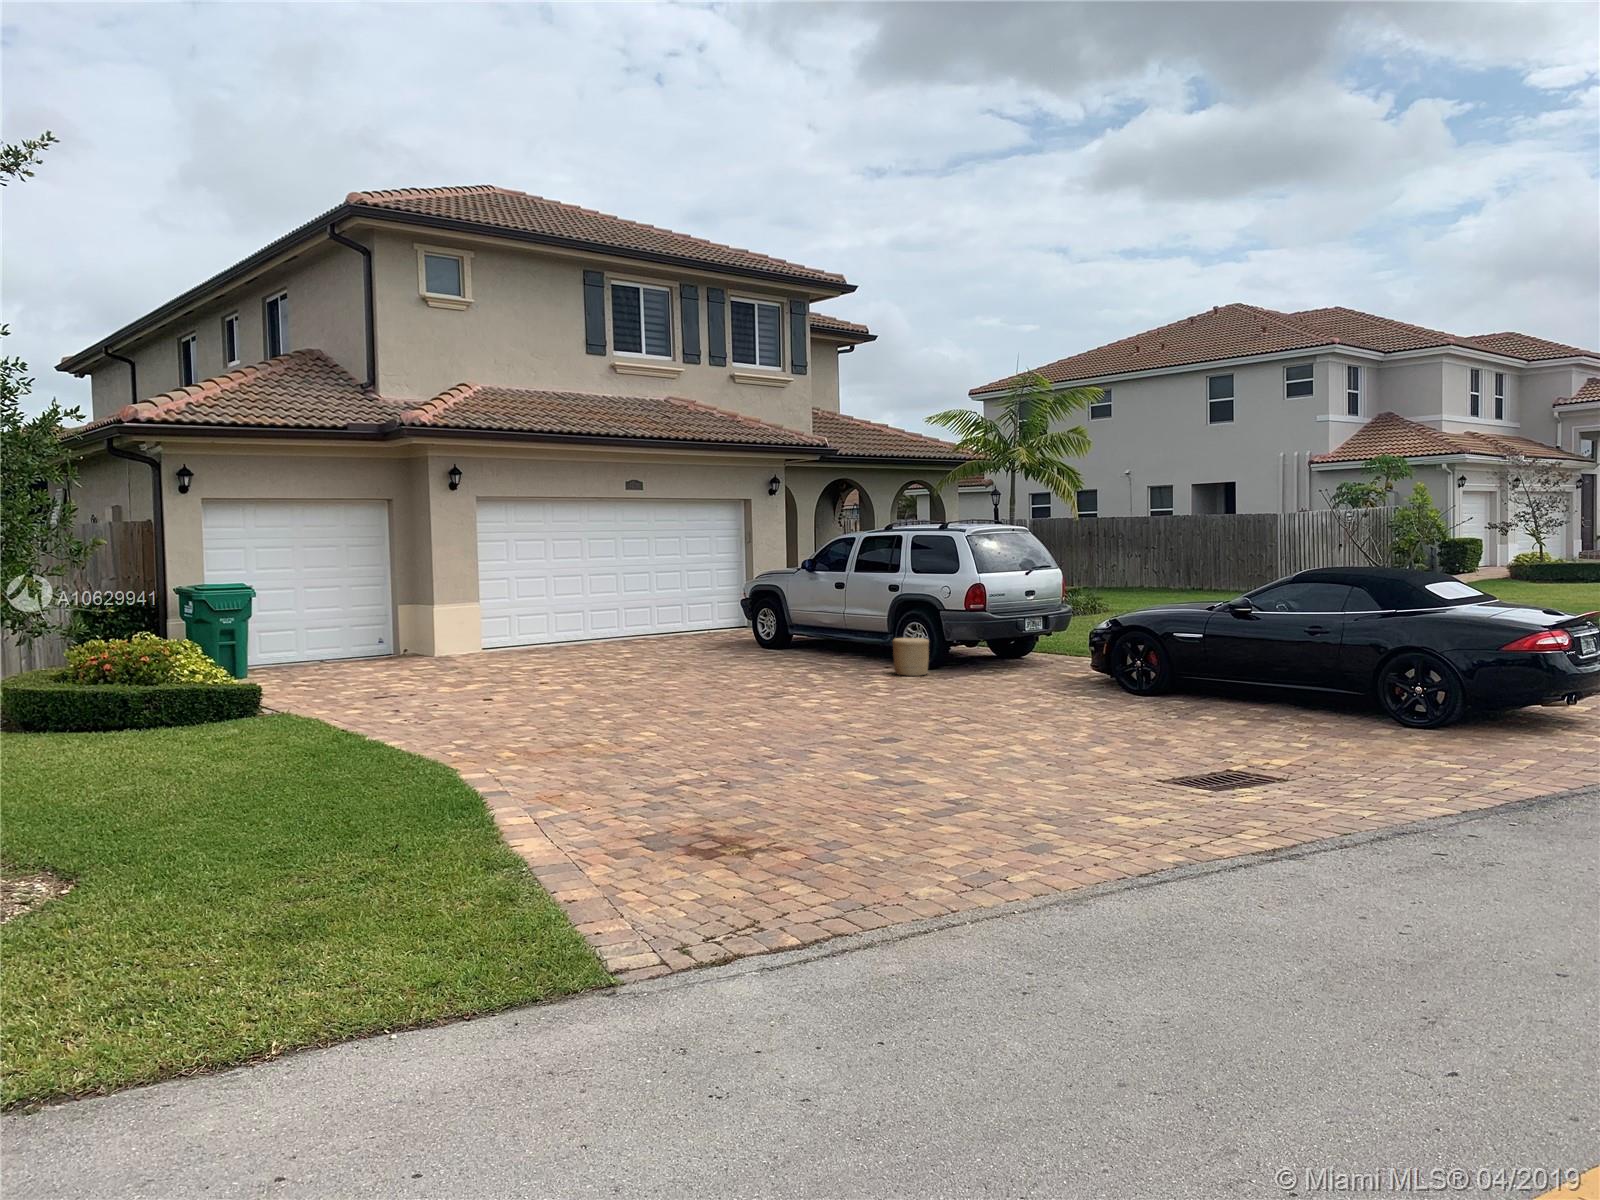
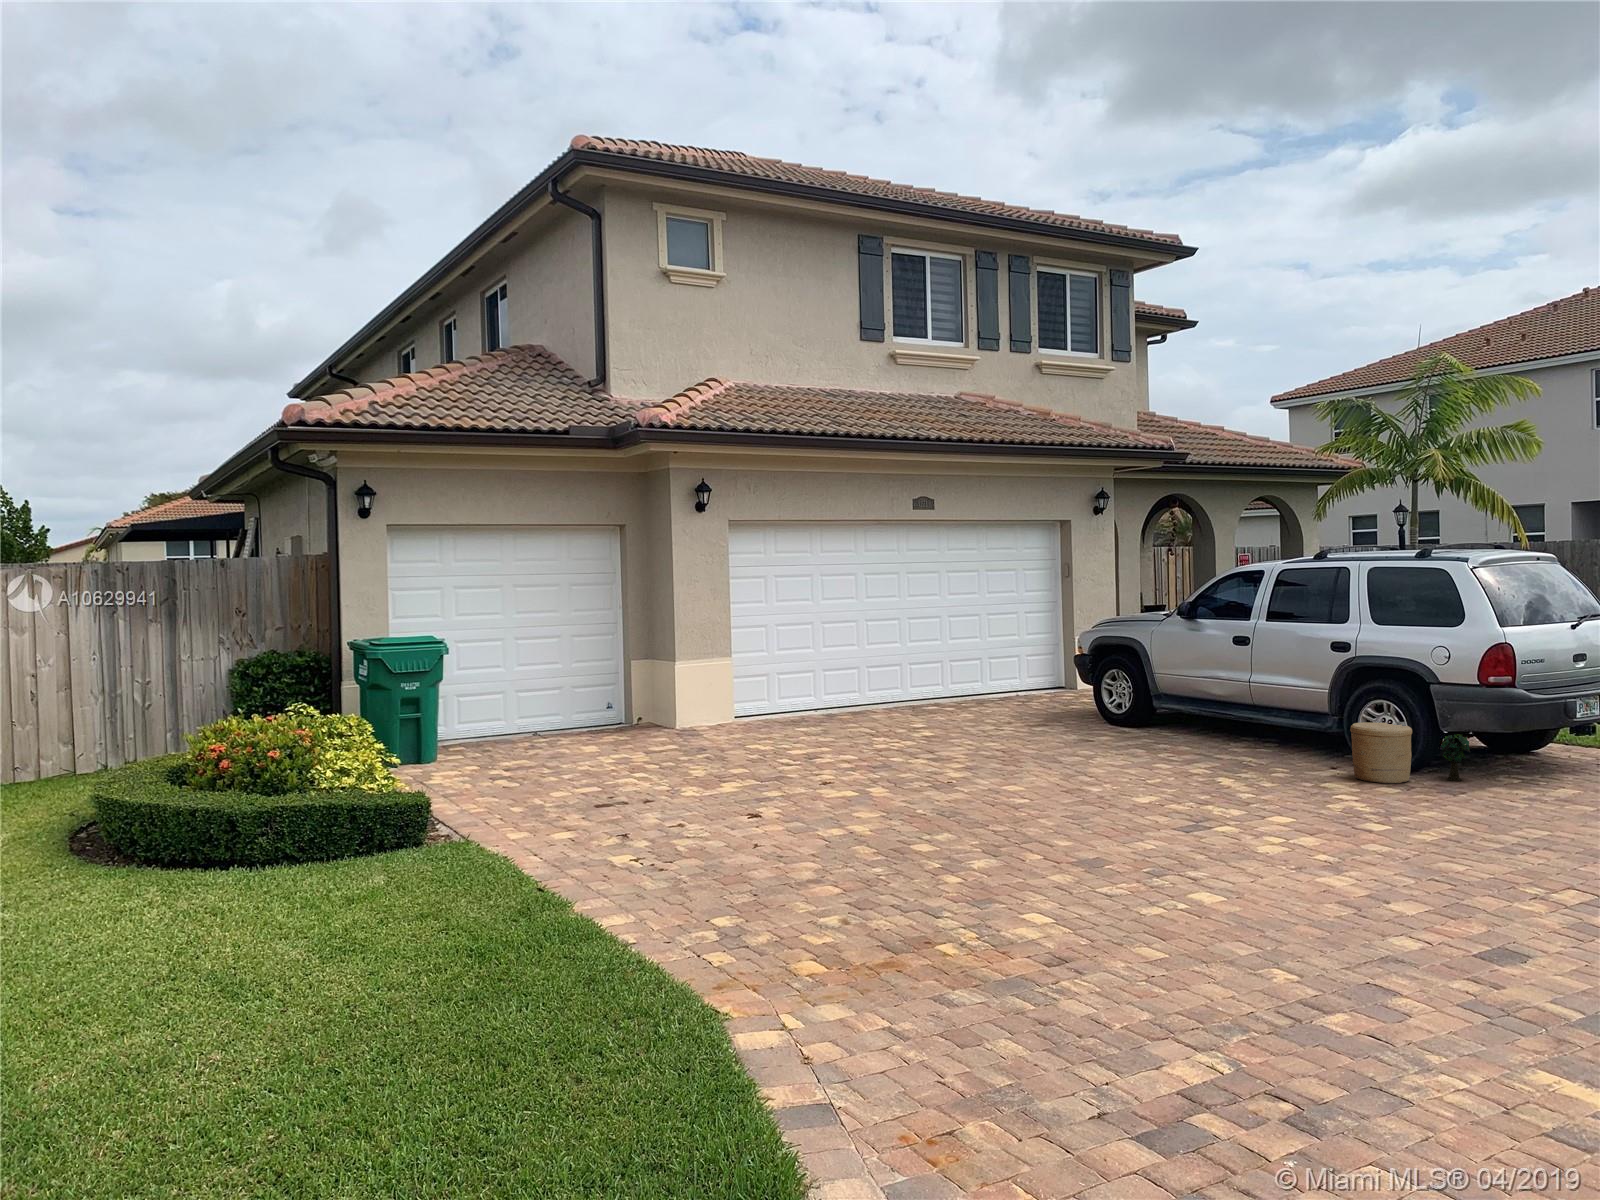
decorative plant: none [946,633,965,674] -> present [1440,734,1470,781]

